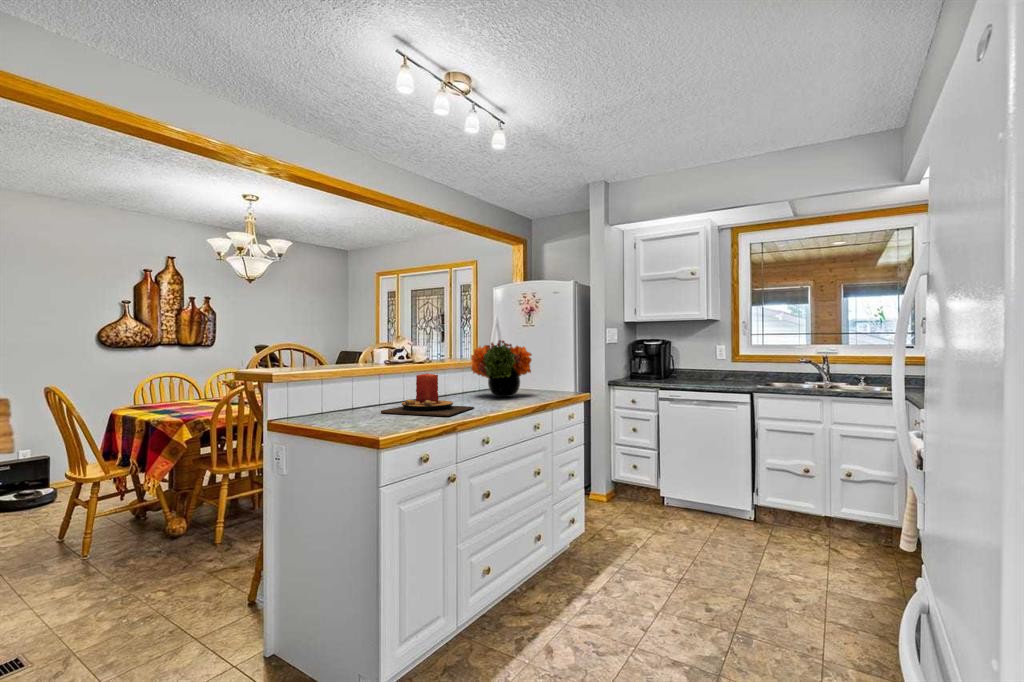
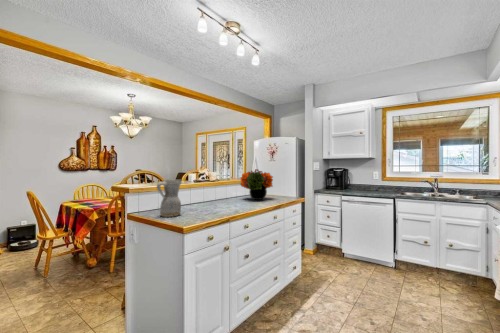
ceramic pitcher: none [324,357,367,424] -> present [157,179,181,217]
candle: present [381,373,474,416] -> none [190,188,241,212]

